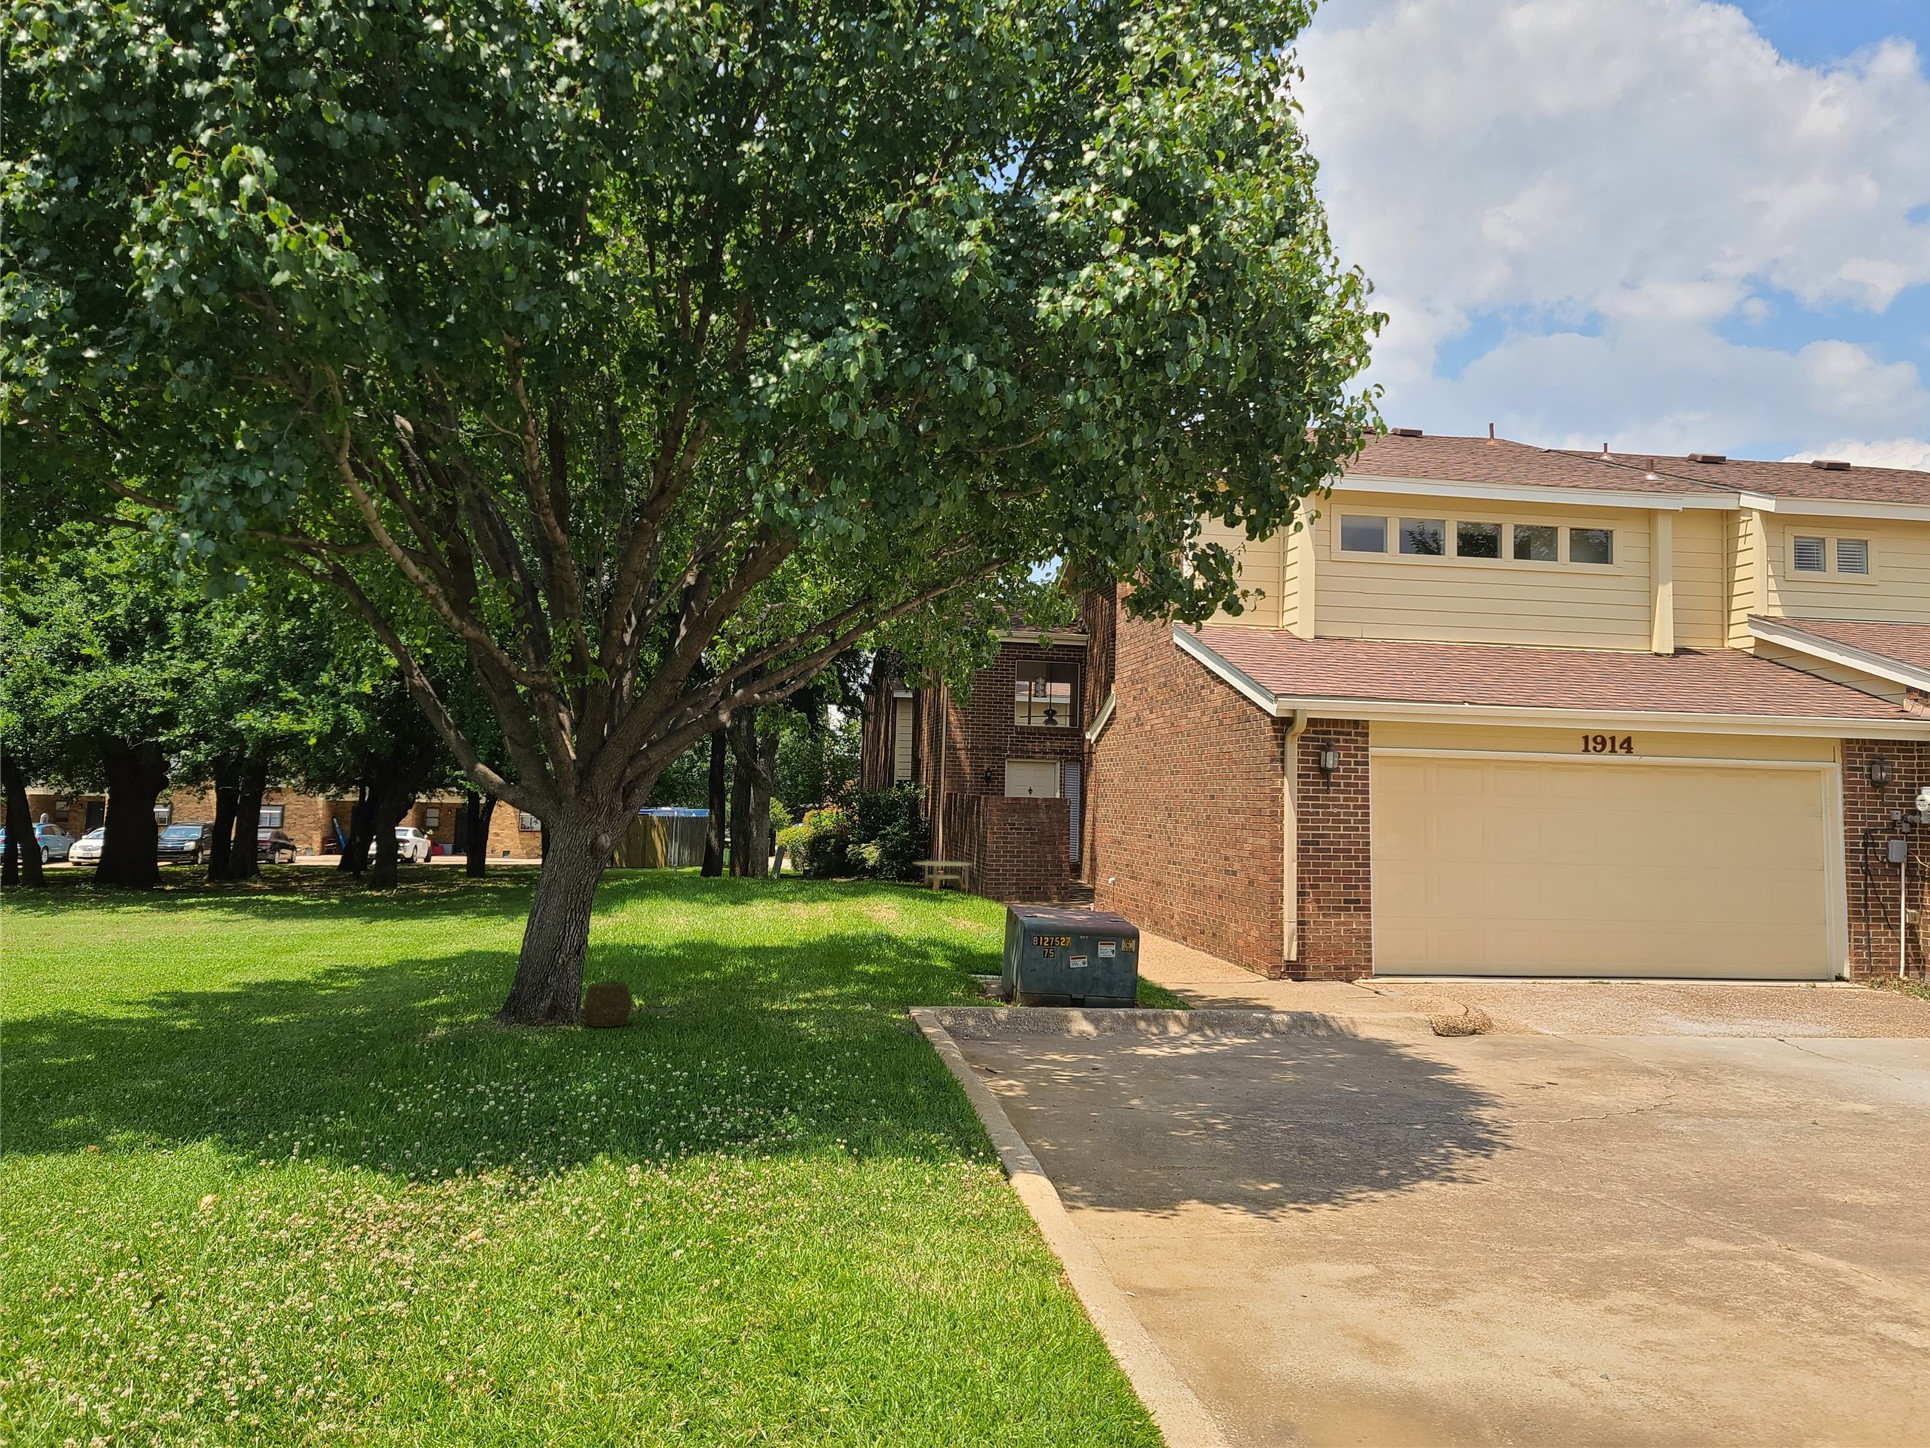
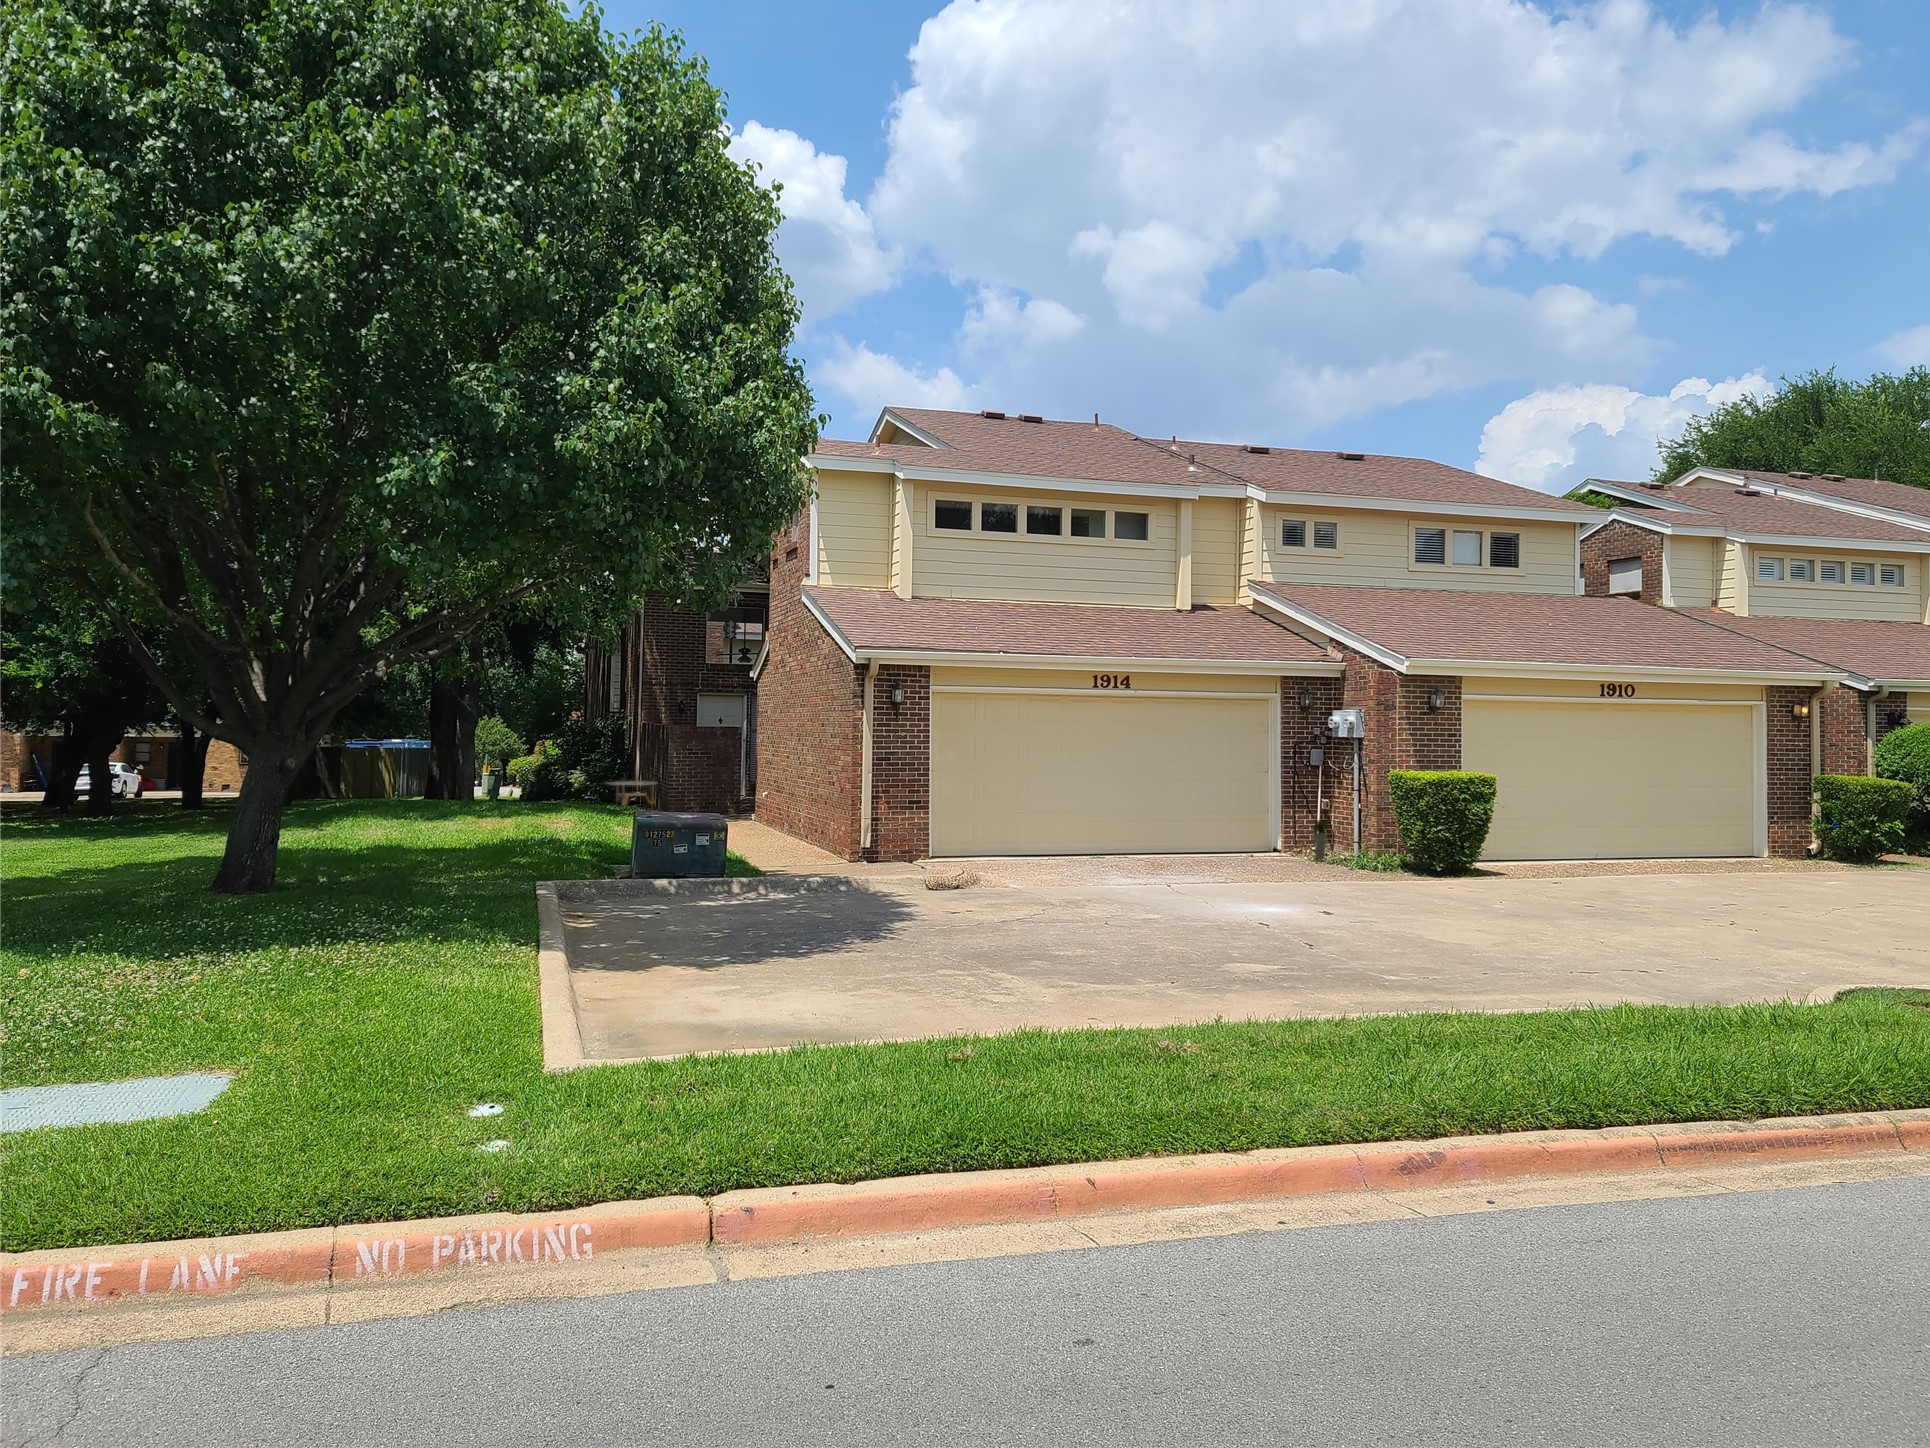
planter: none [1886,934,1920,994] -> present [1312,820,1328,860]
woven basket: present [584,981,631,1027] -> none [295,866,333,899]

